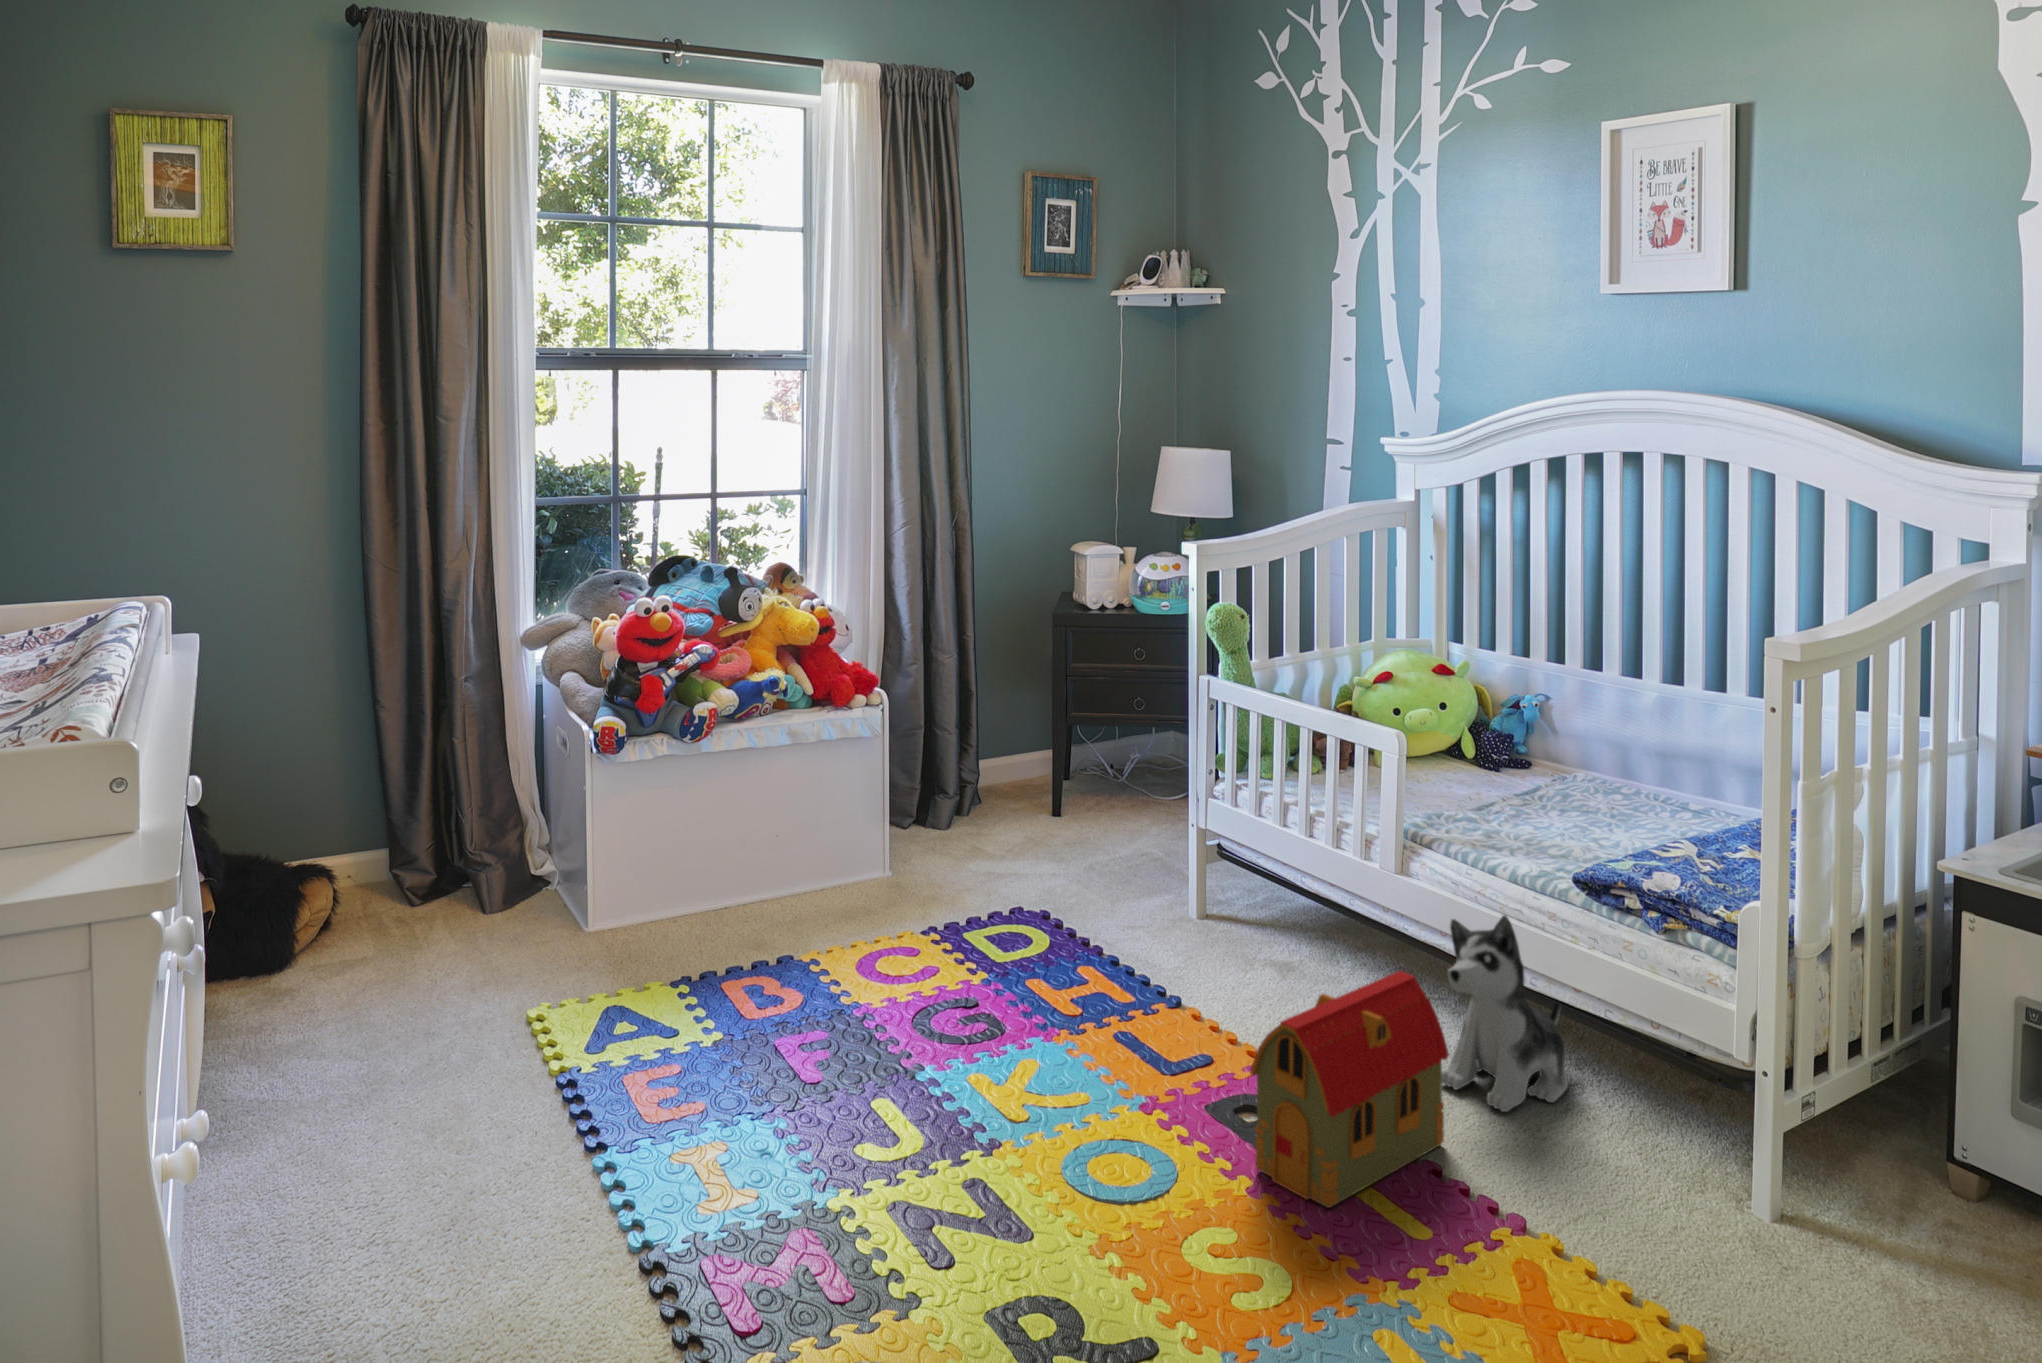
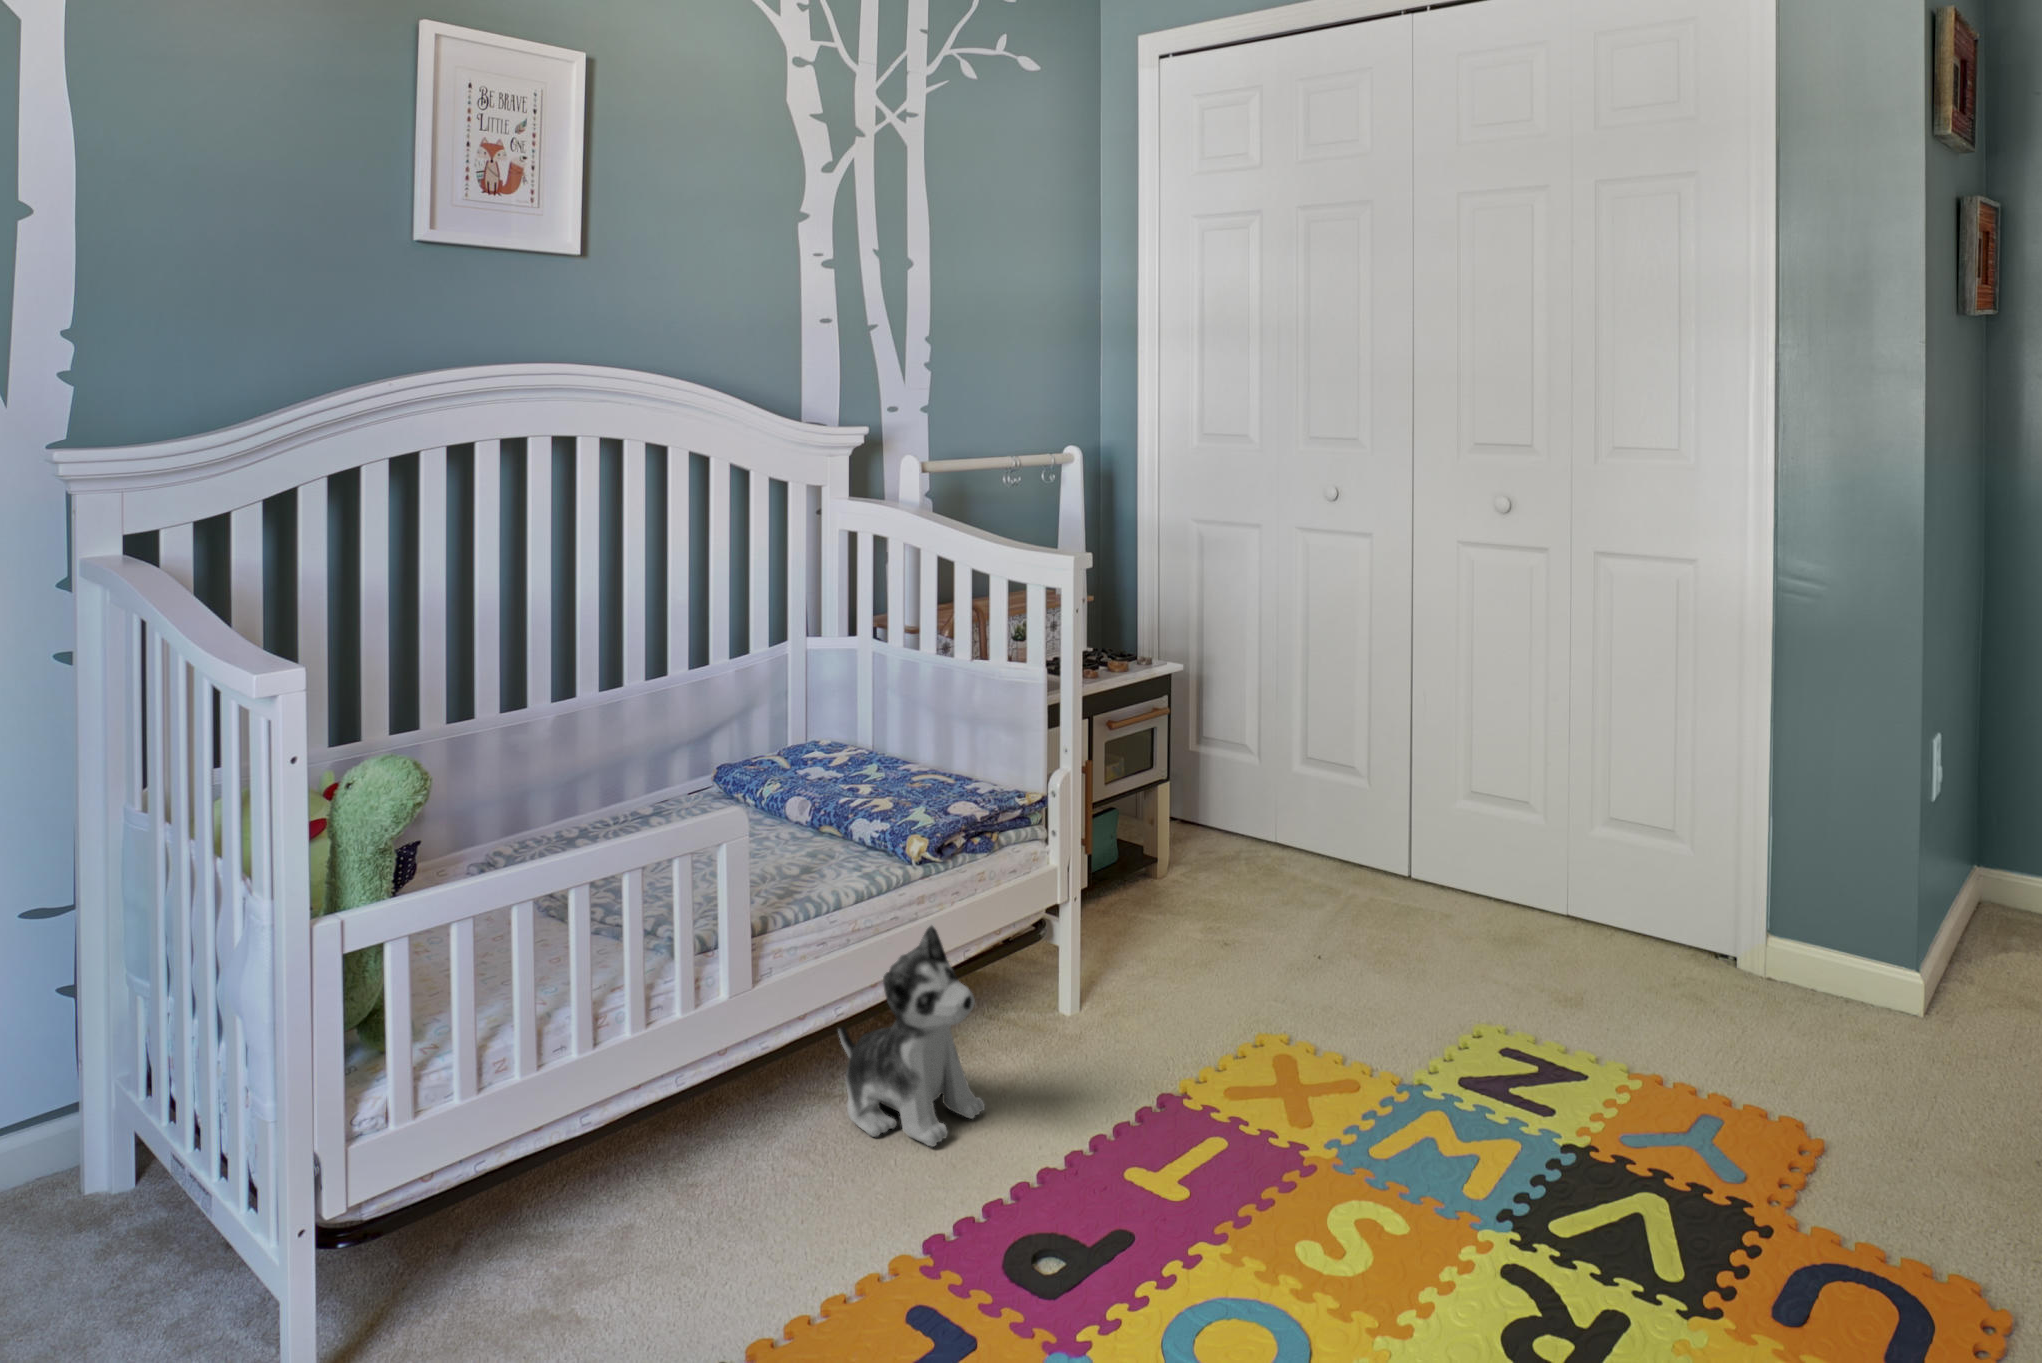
toy house: present [1250,971,1449,1208] -> none [1008,996,1241,1251]

